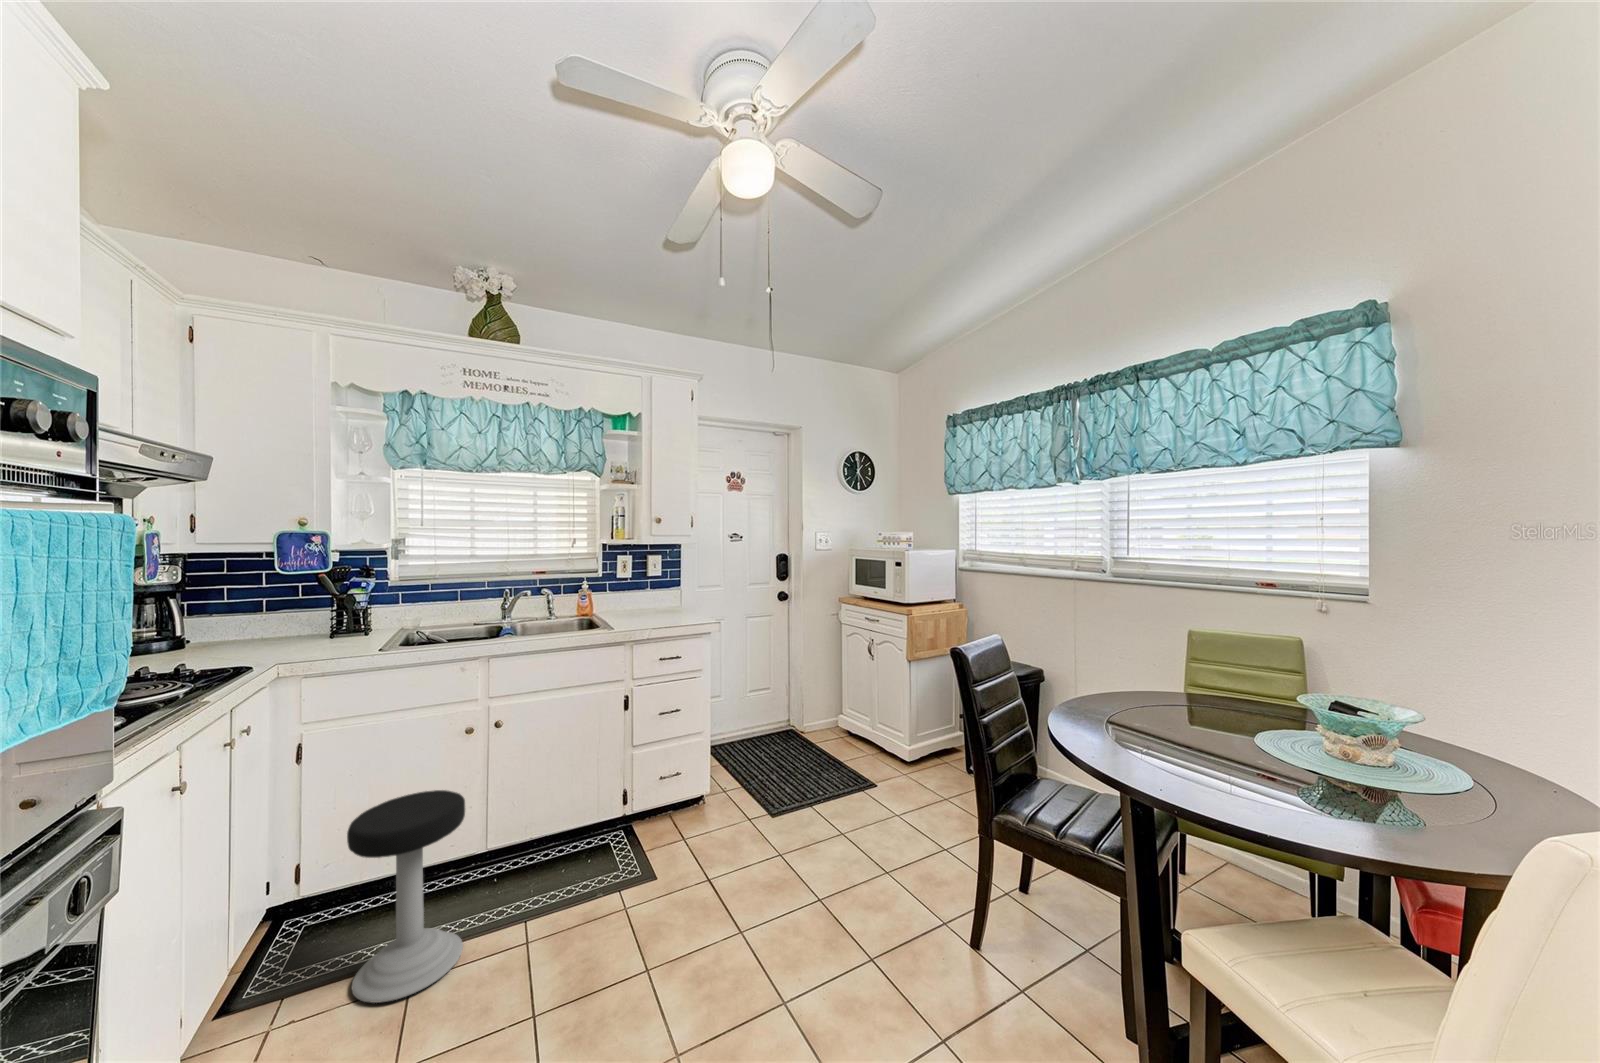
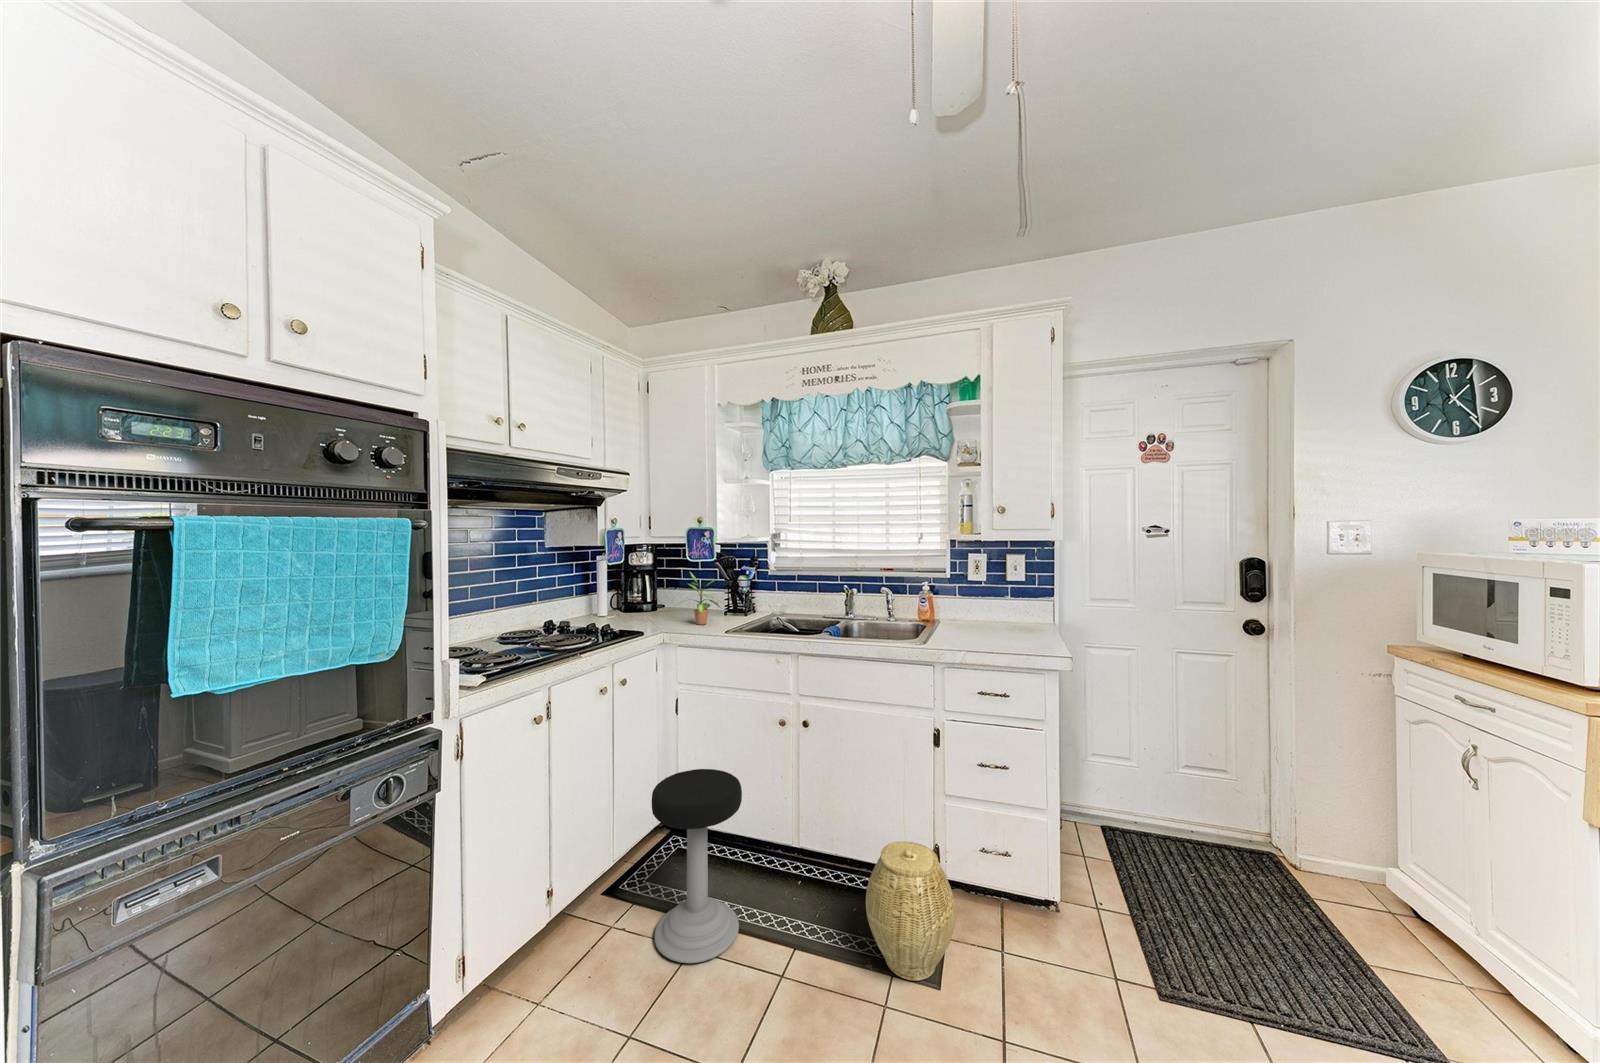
potted plant: none [287,585,357,650] -> present [681,572,720,625]
woven basket: none [591,784,664,887] -> present [866,842,956,981]

